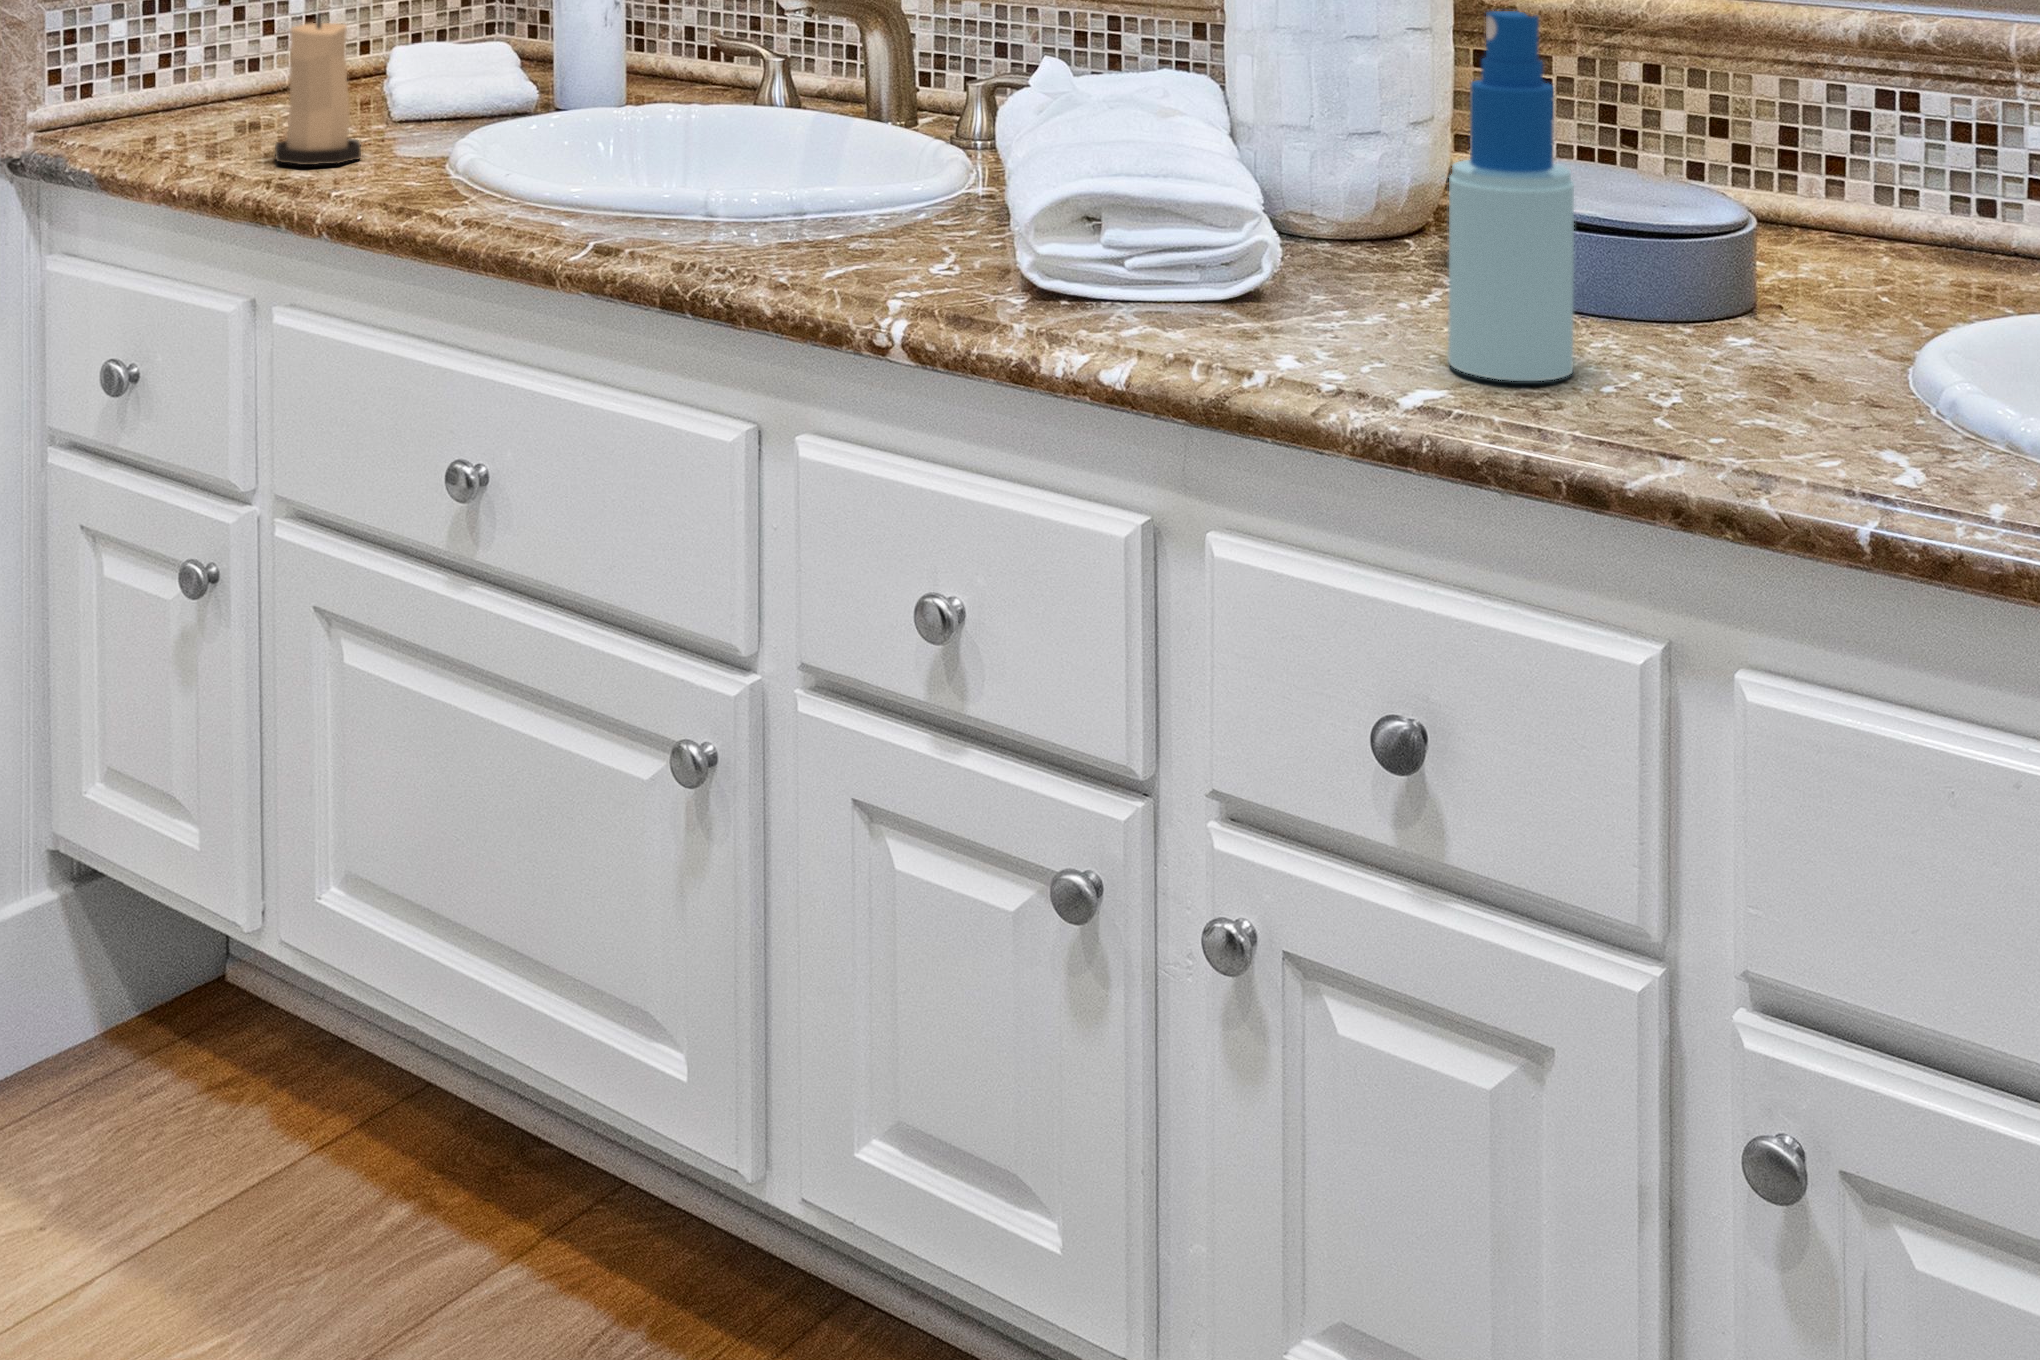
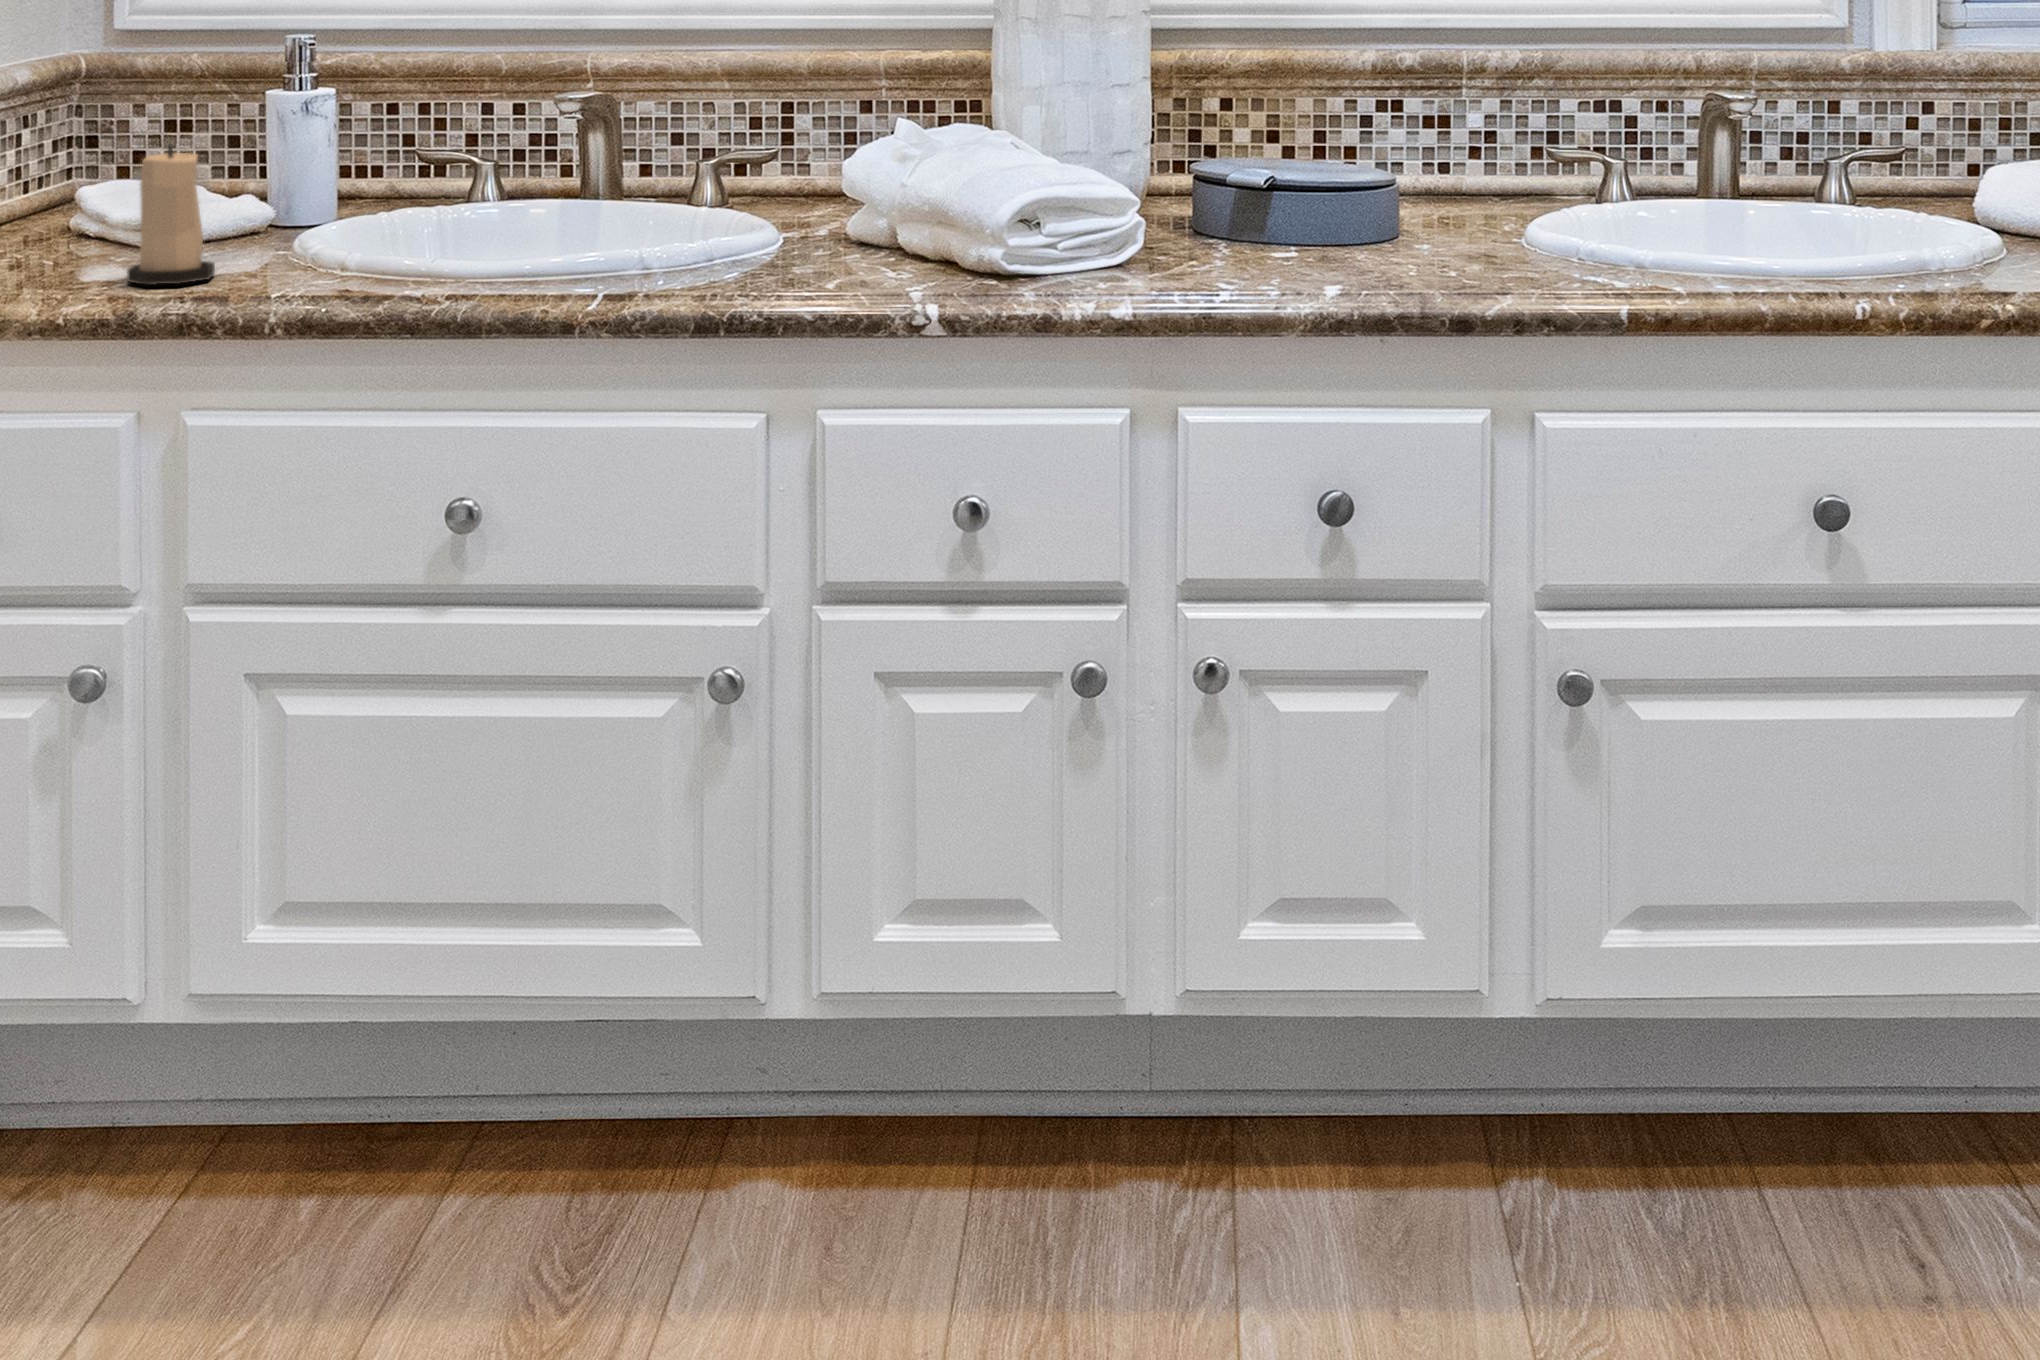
spray bottle: present [1448,11,1574,381] -> none [1304,47,1382,277]

